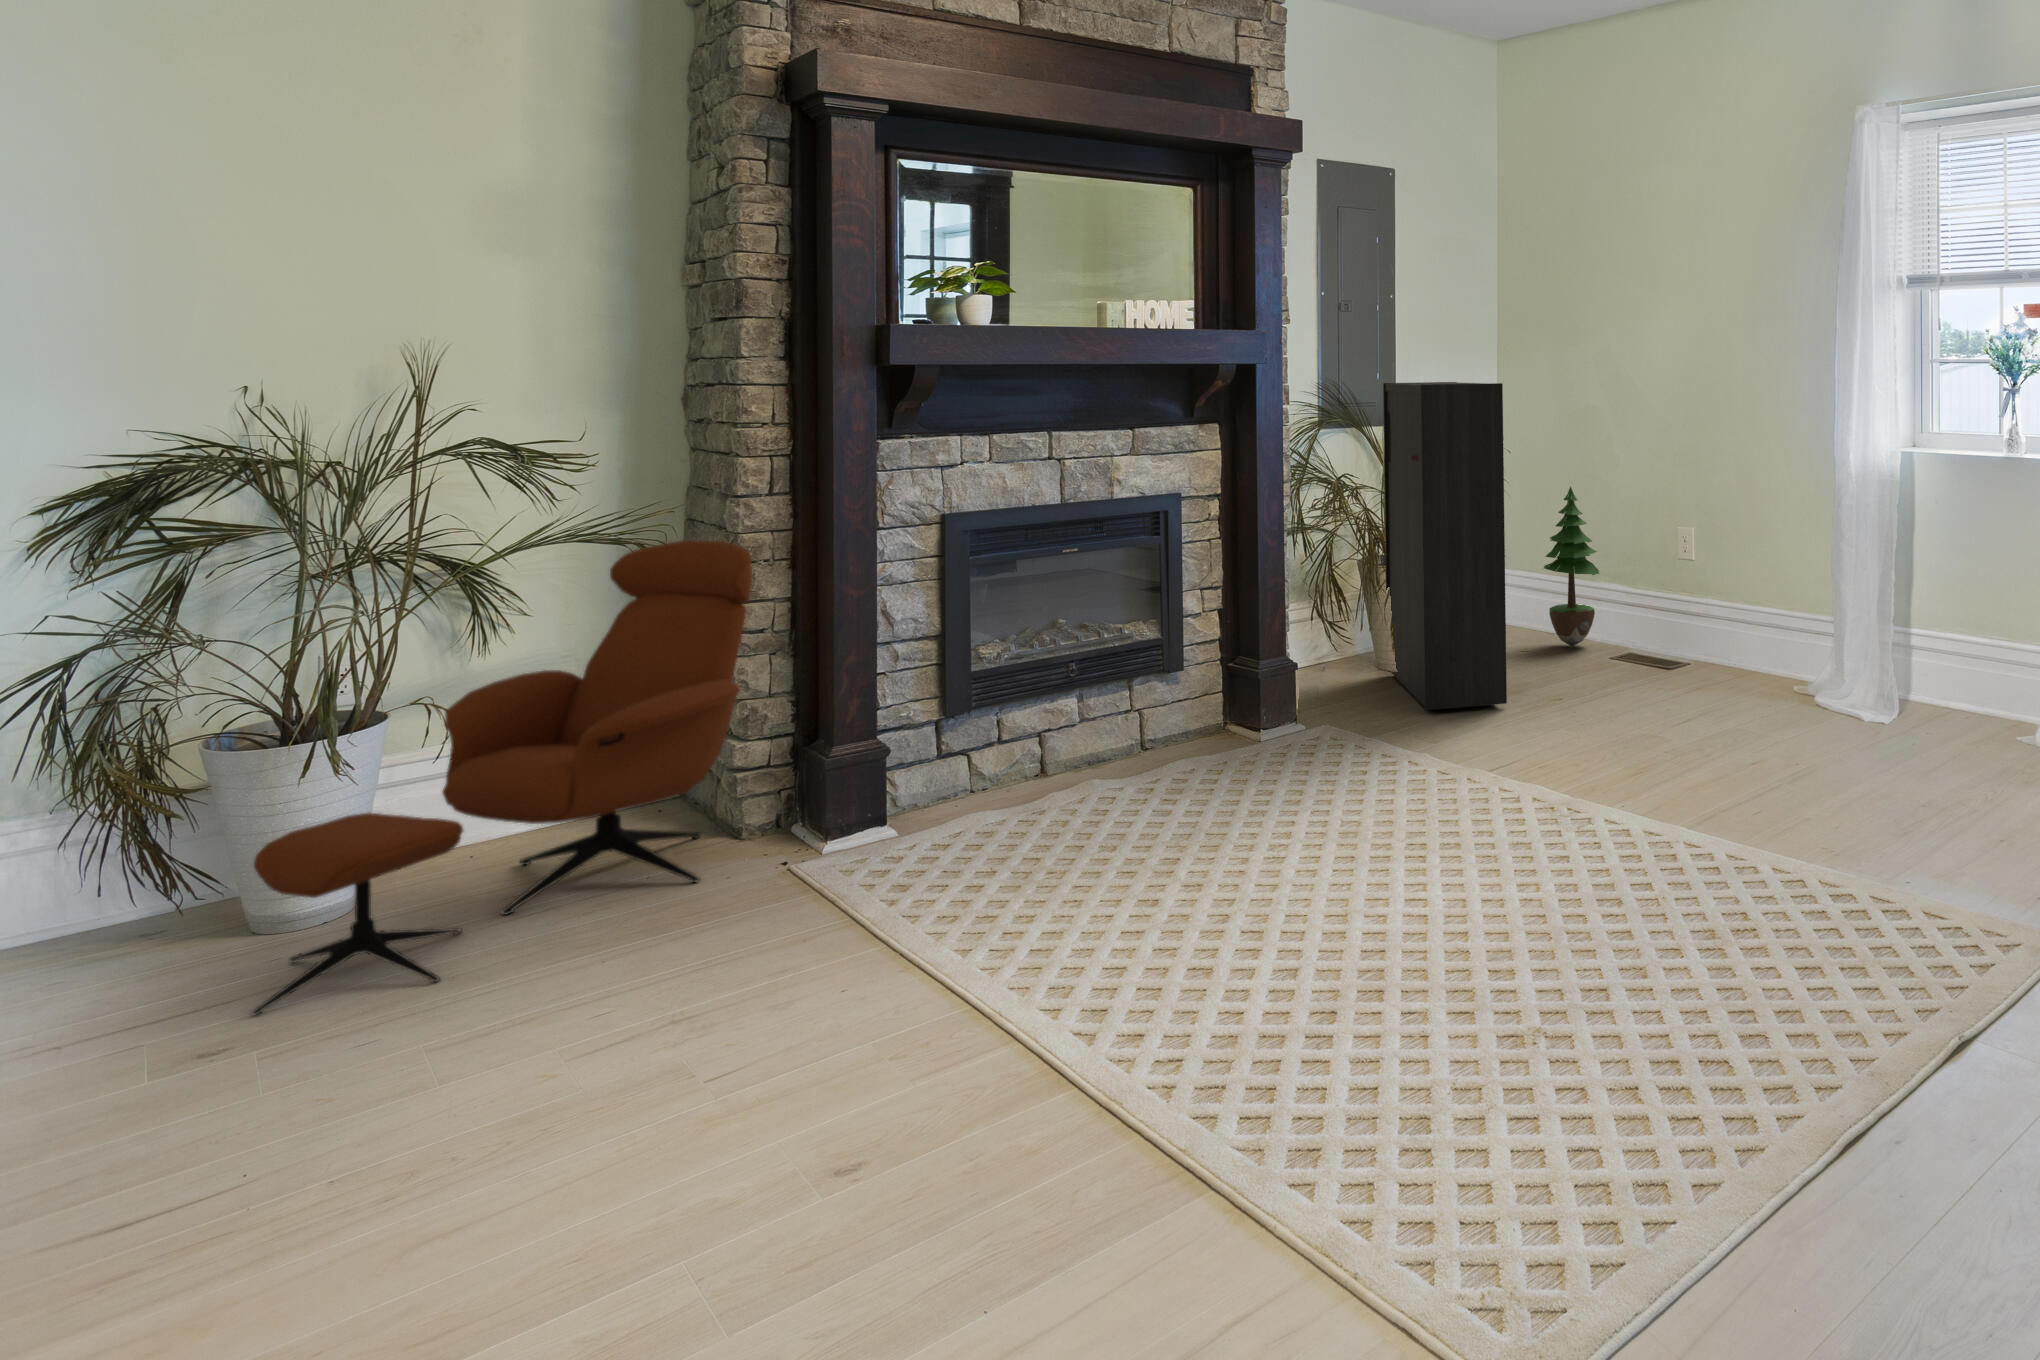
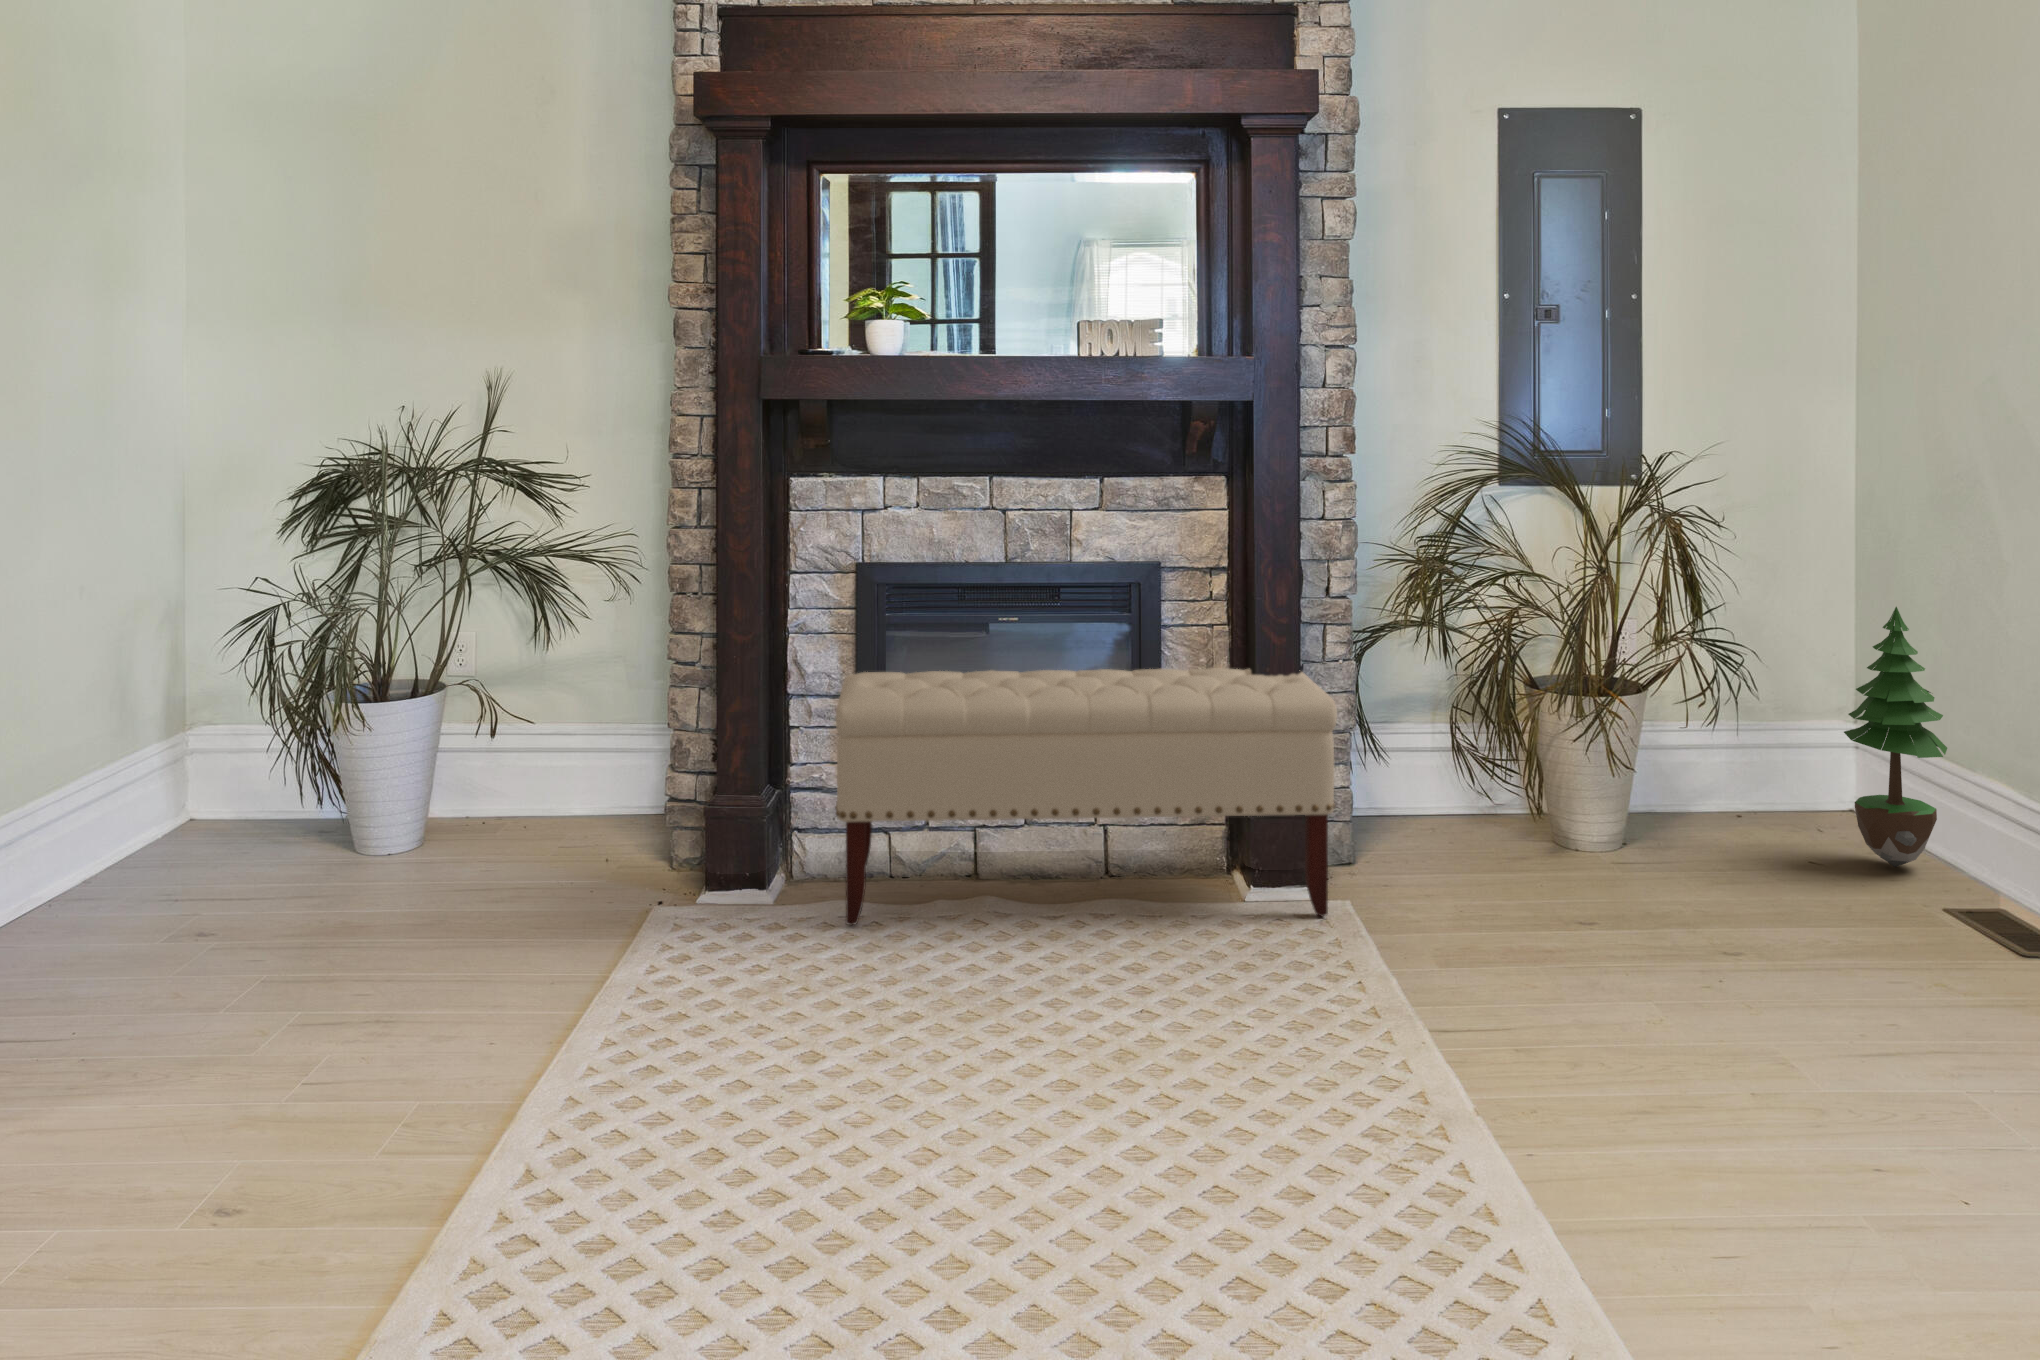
bookcase: present [1321,382,1507,710] -> none [1471,428,1651,931]
lounge chair: present [252,540,752,1015] -> none [210,565,661,928]
bench: none [942,565,1352,824] -> present [835,668,1337,925]

